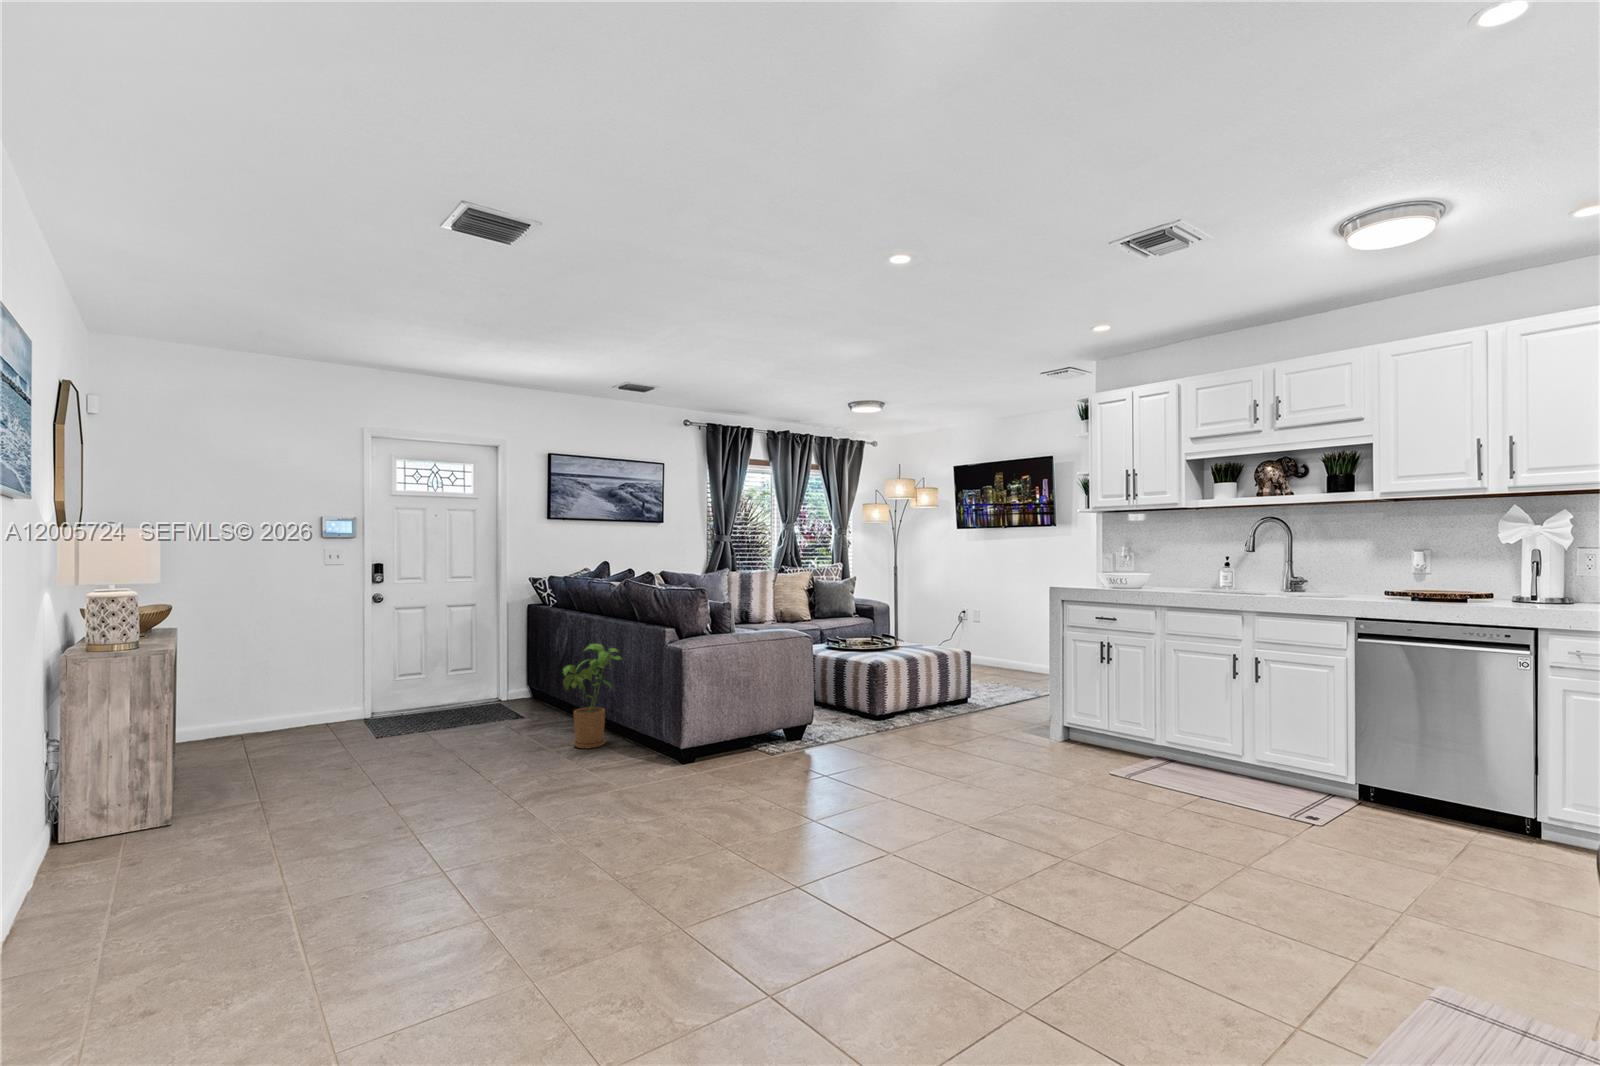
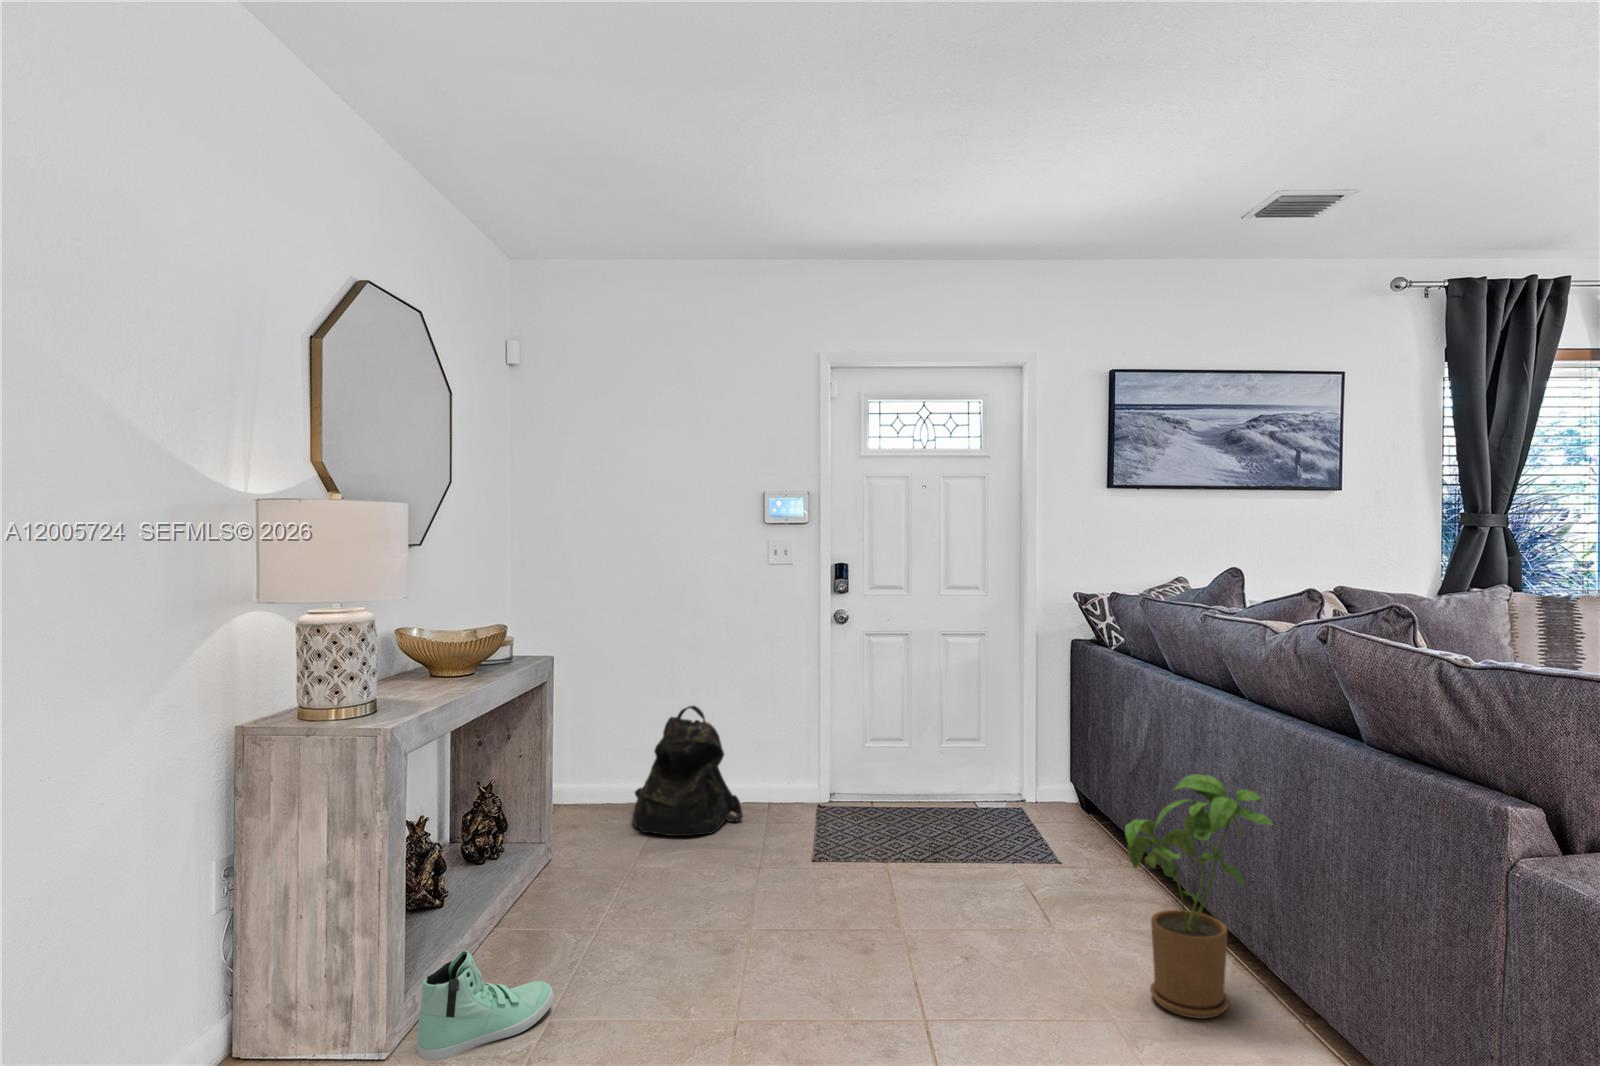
backpack: none [220,657,312,744] -> present [633,706,743,836]
sneaker: none [180,770,255,827] -> present [417,950,554,1061]

